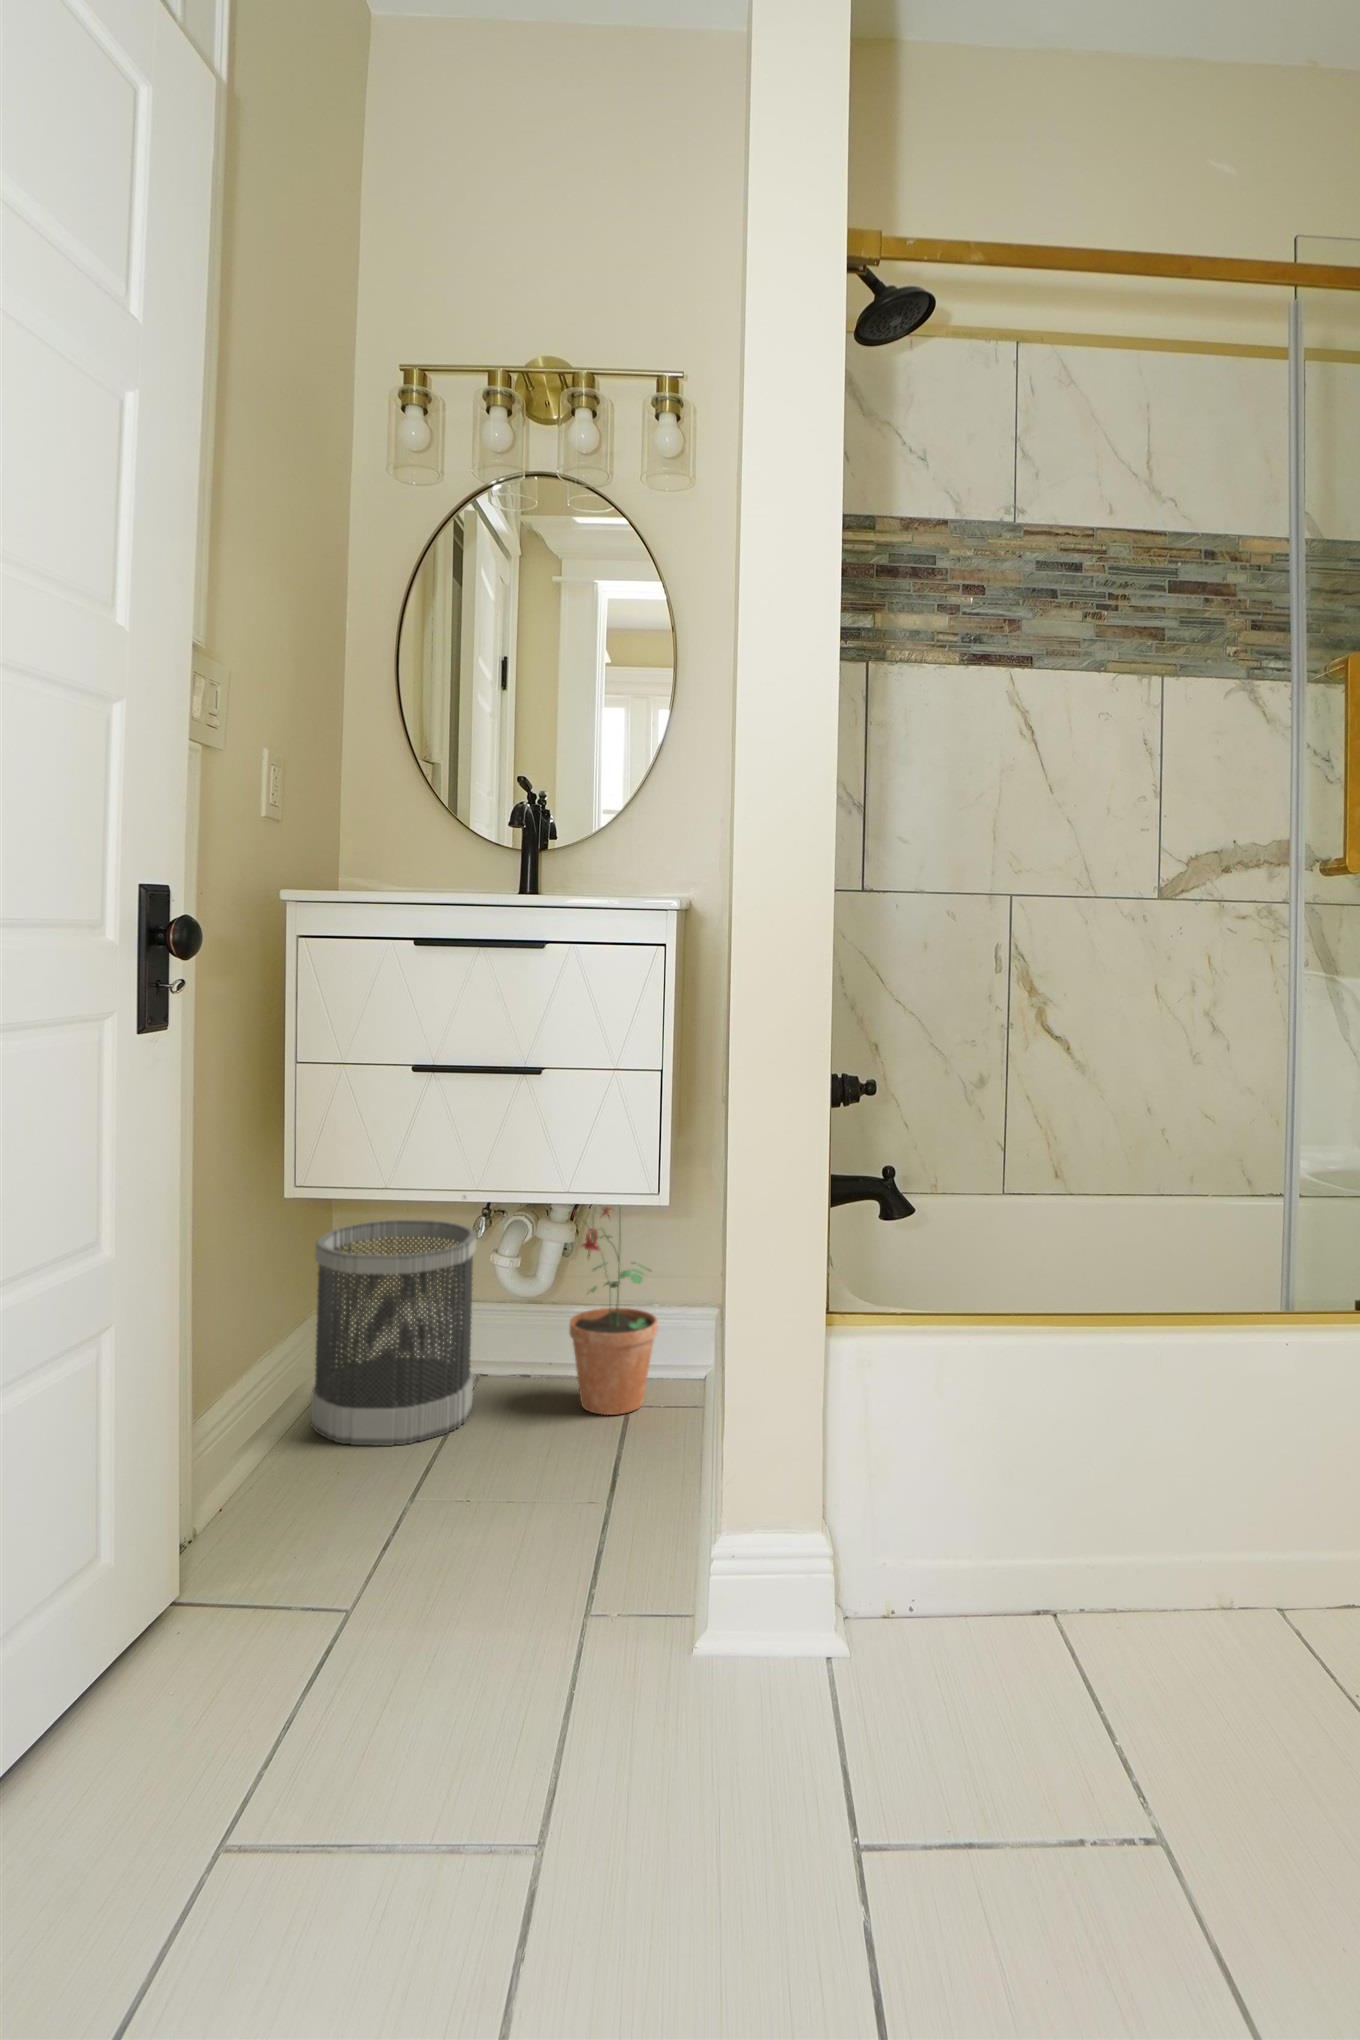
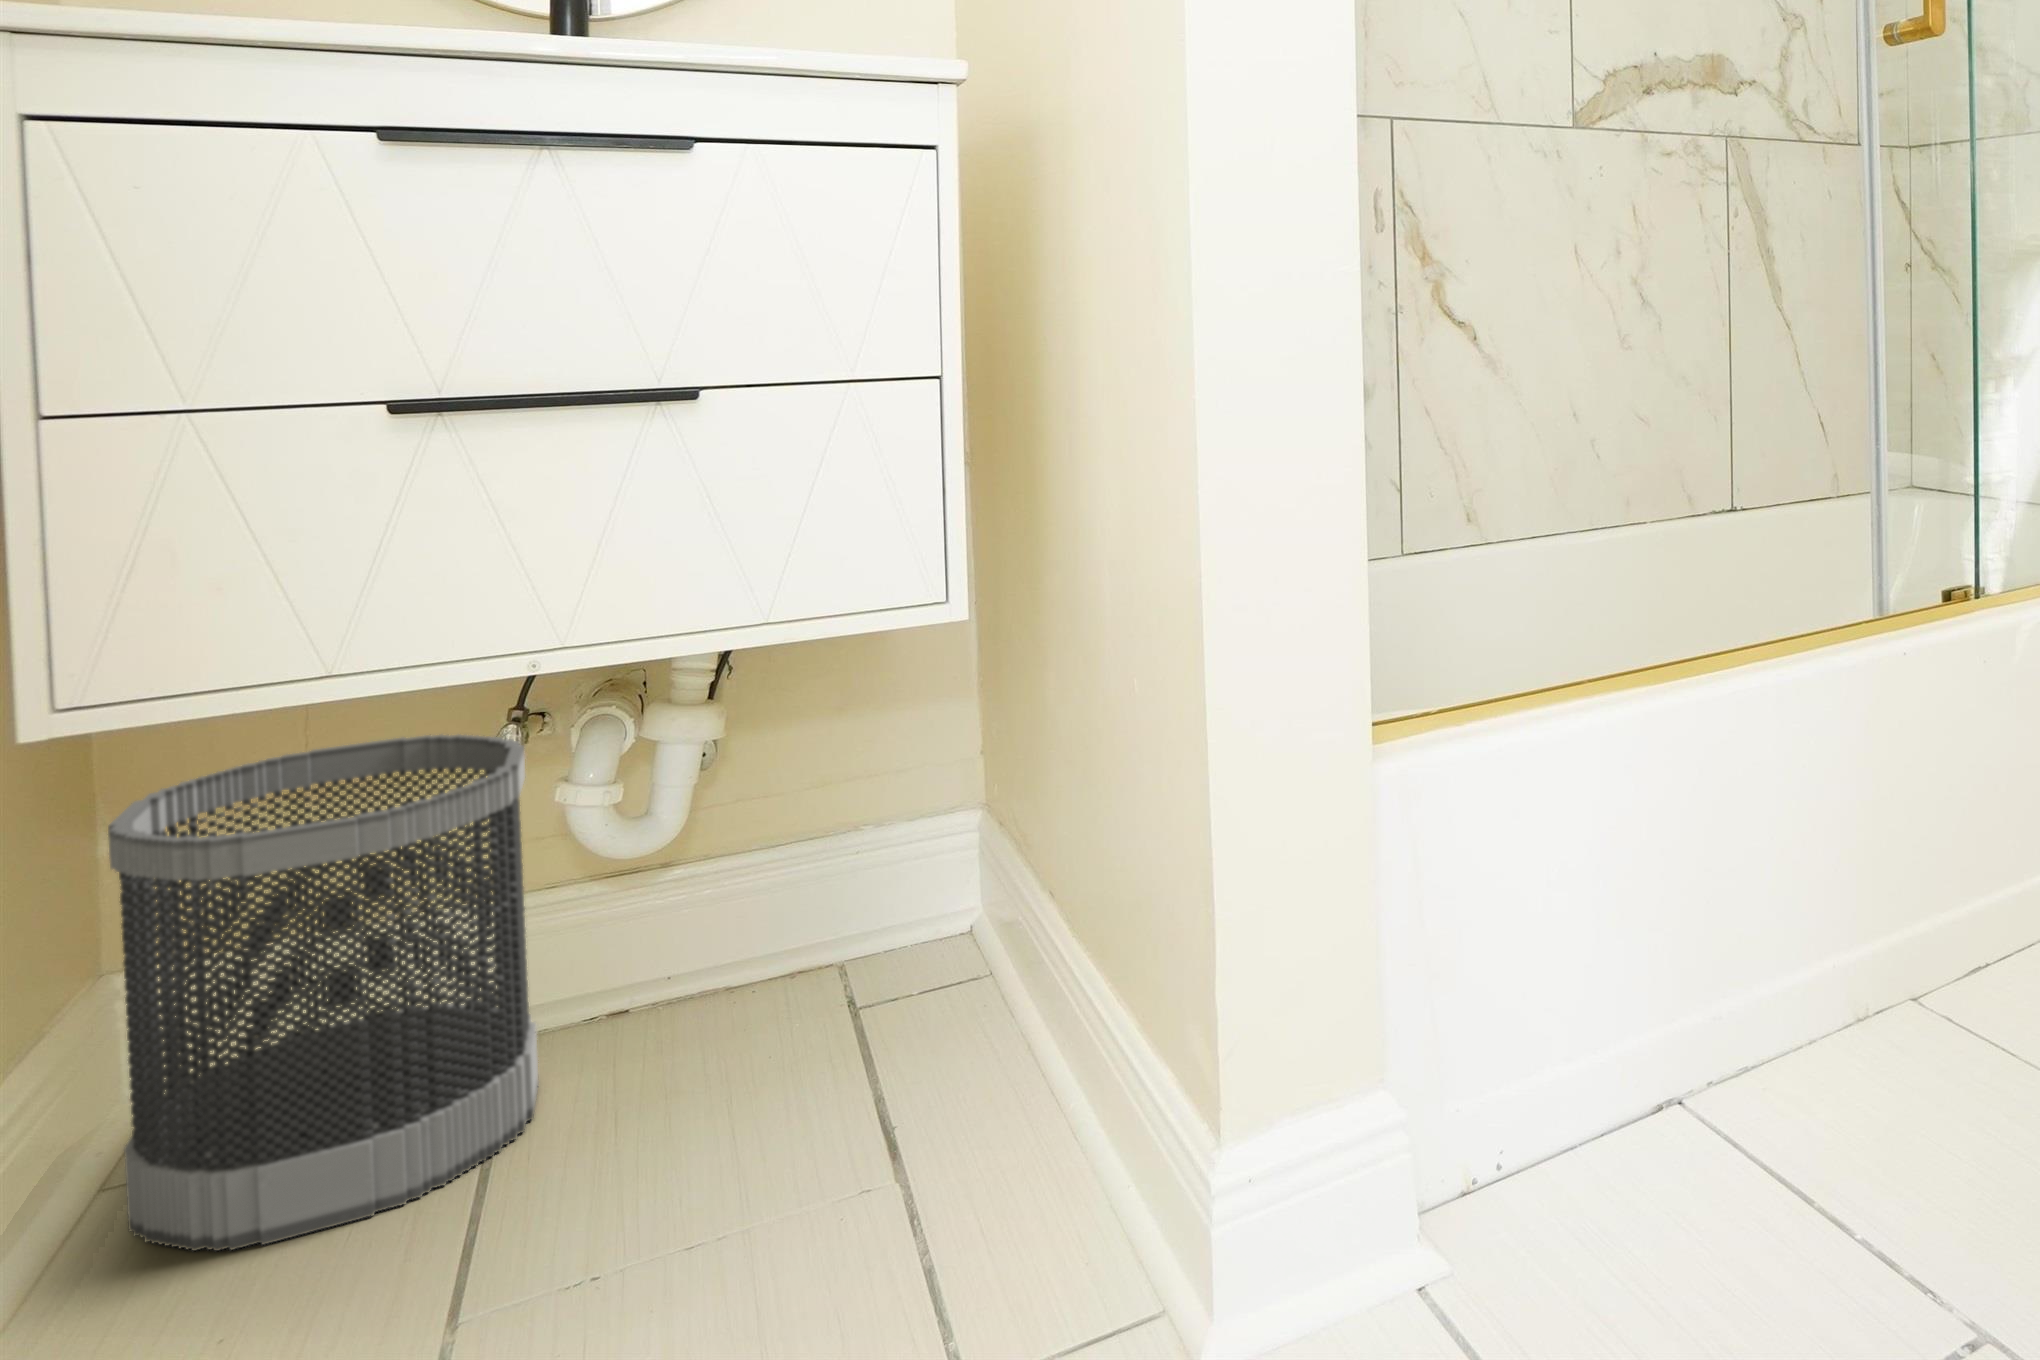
potted plant: present [569,1205,658,1415] -> none [673,532,913,1025]

